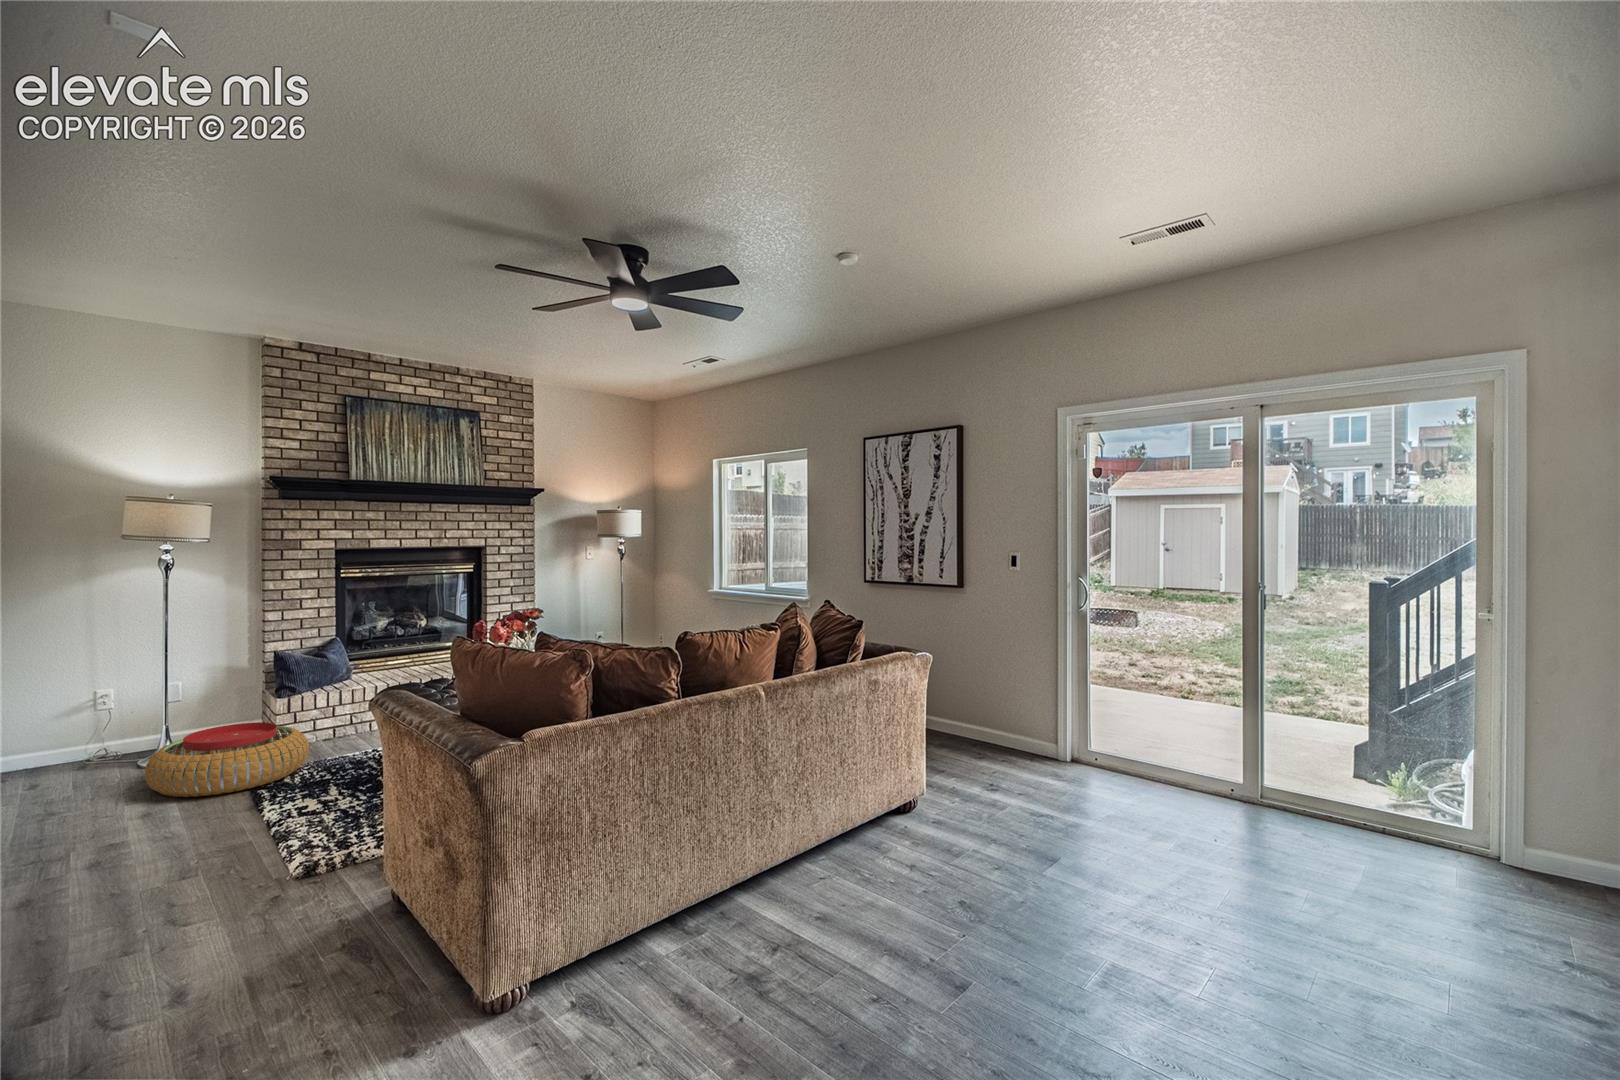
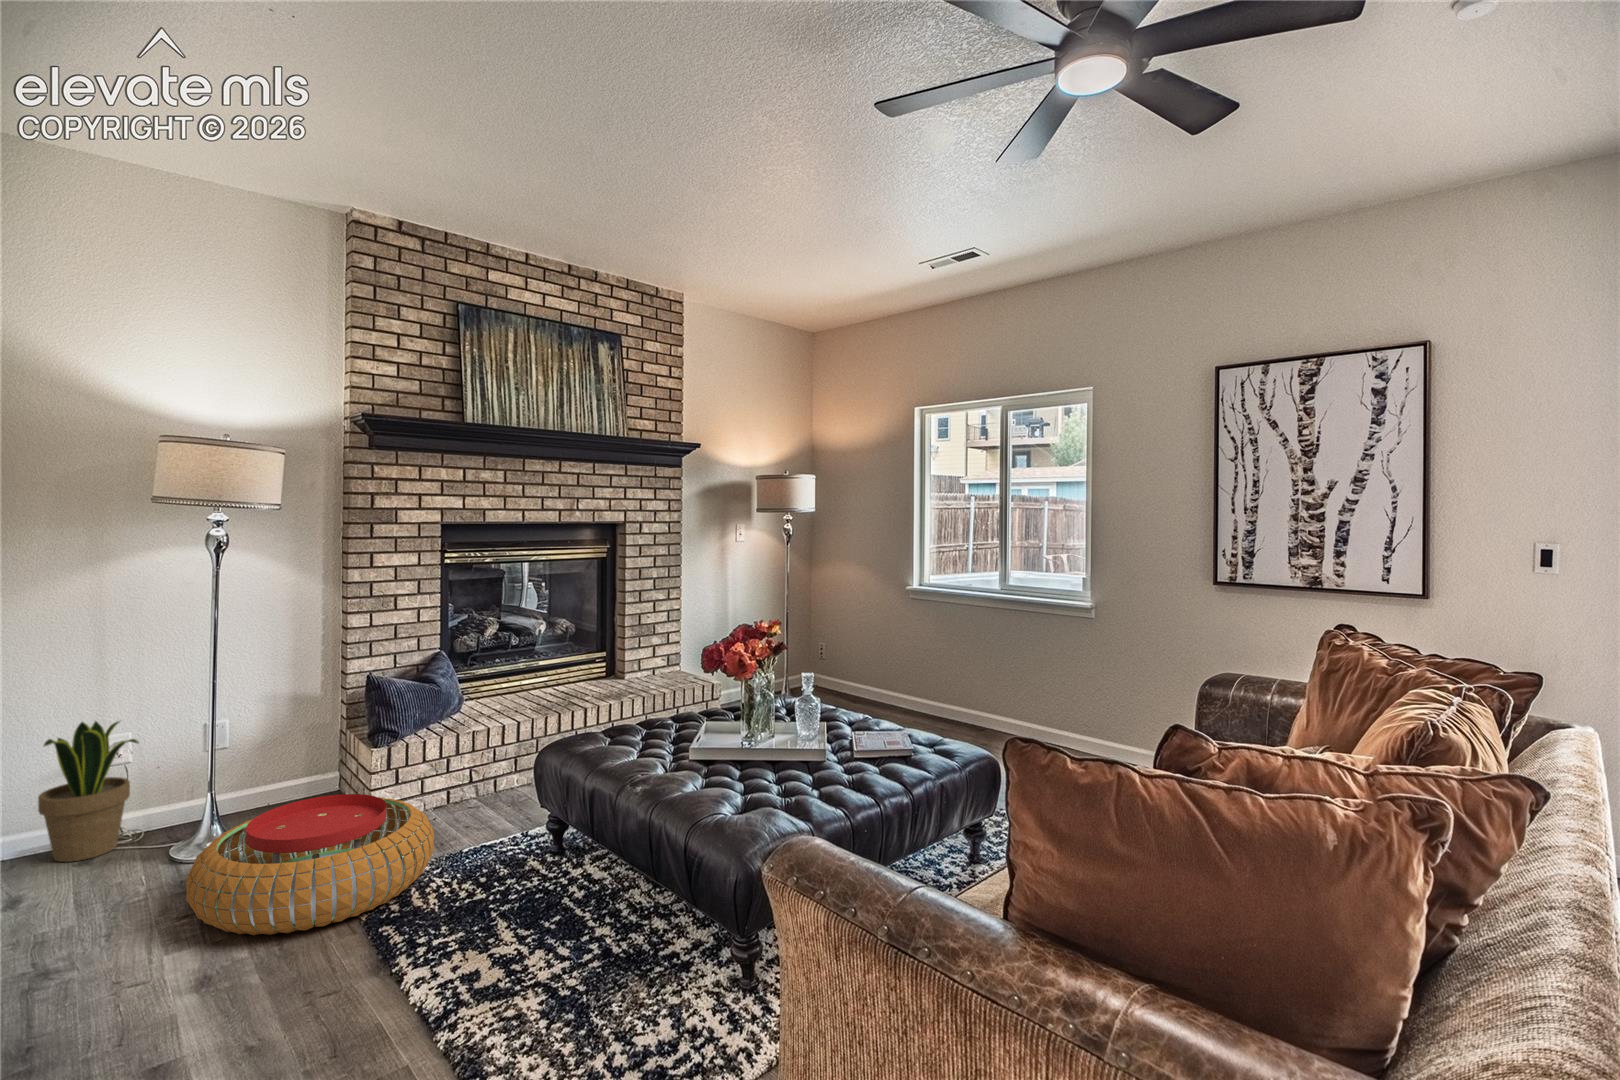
potted plant: none [50,681,117,770] -> present [38,721,138,862]

